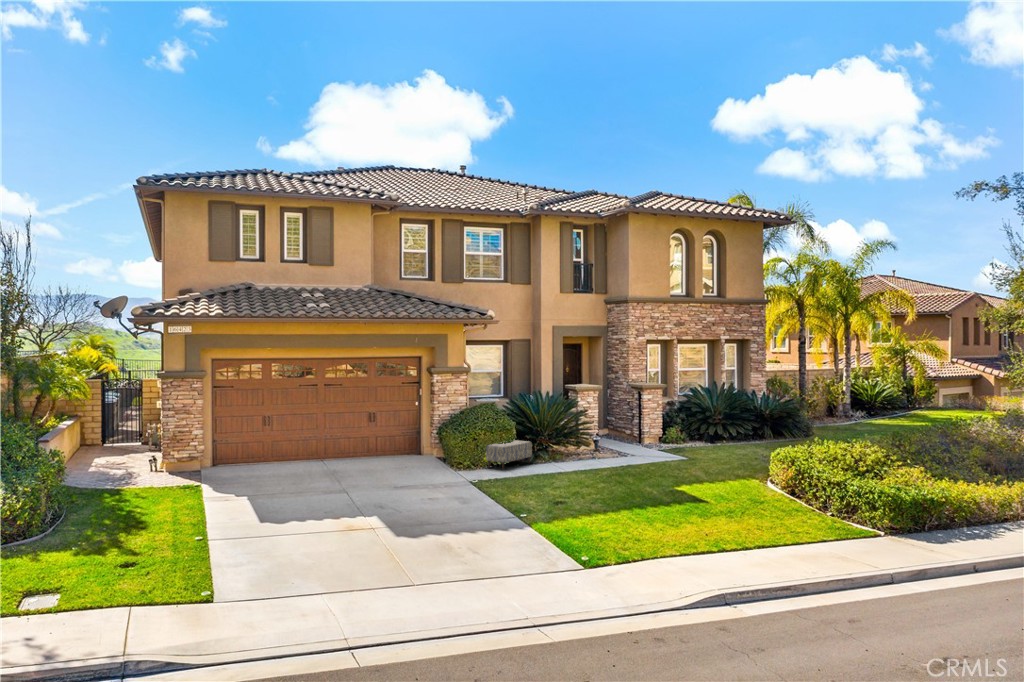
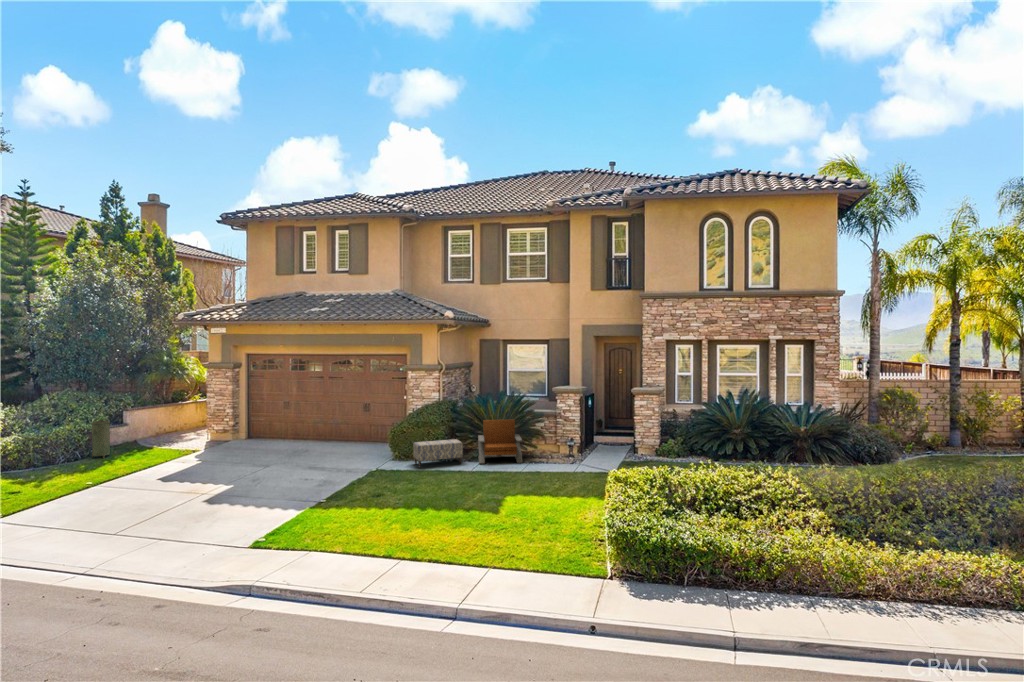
lounge chair: none [527,418,581,461] -> present [478,420,522,464]
trash can: none [53,451,78,504] -> present [92,420,110,458]

